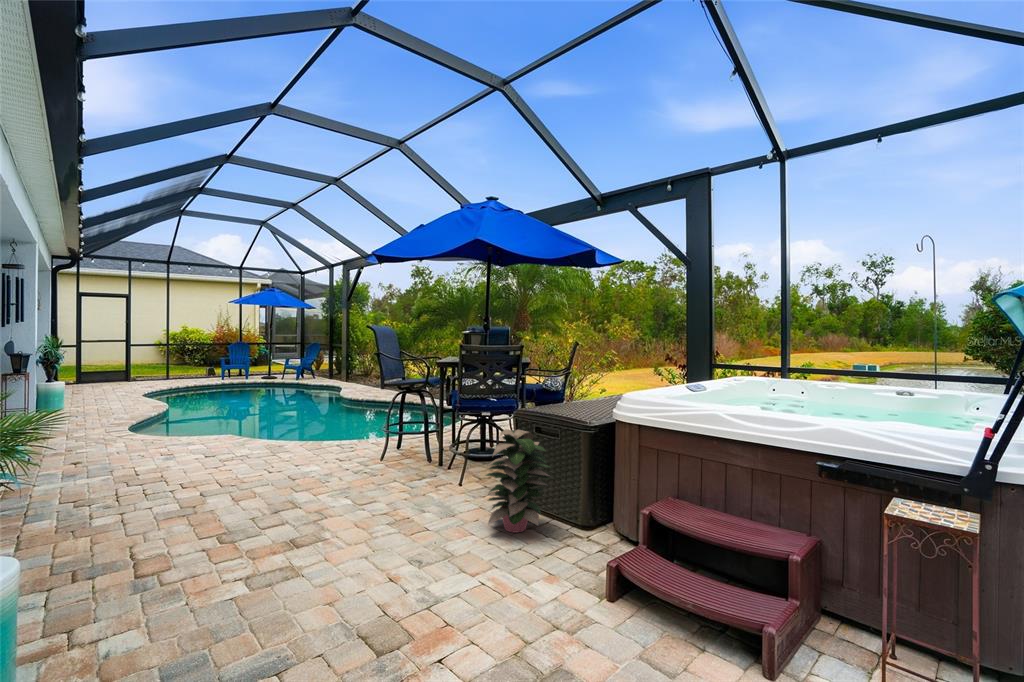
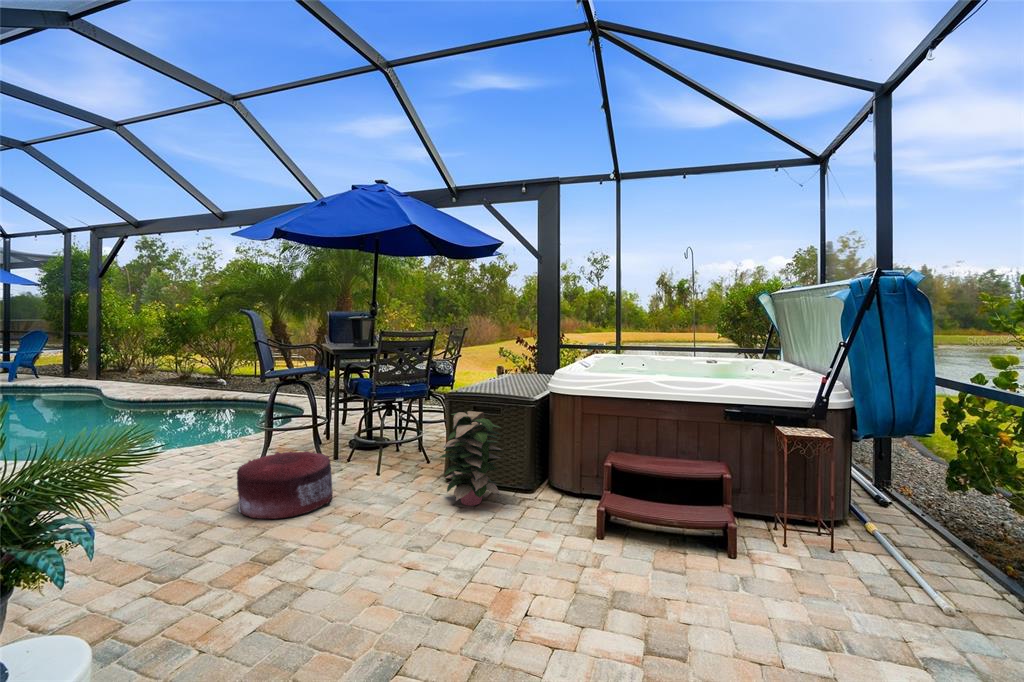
pouf: none [318,452,402,512] -> present [237,451,333,519]

